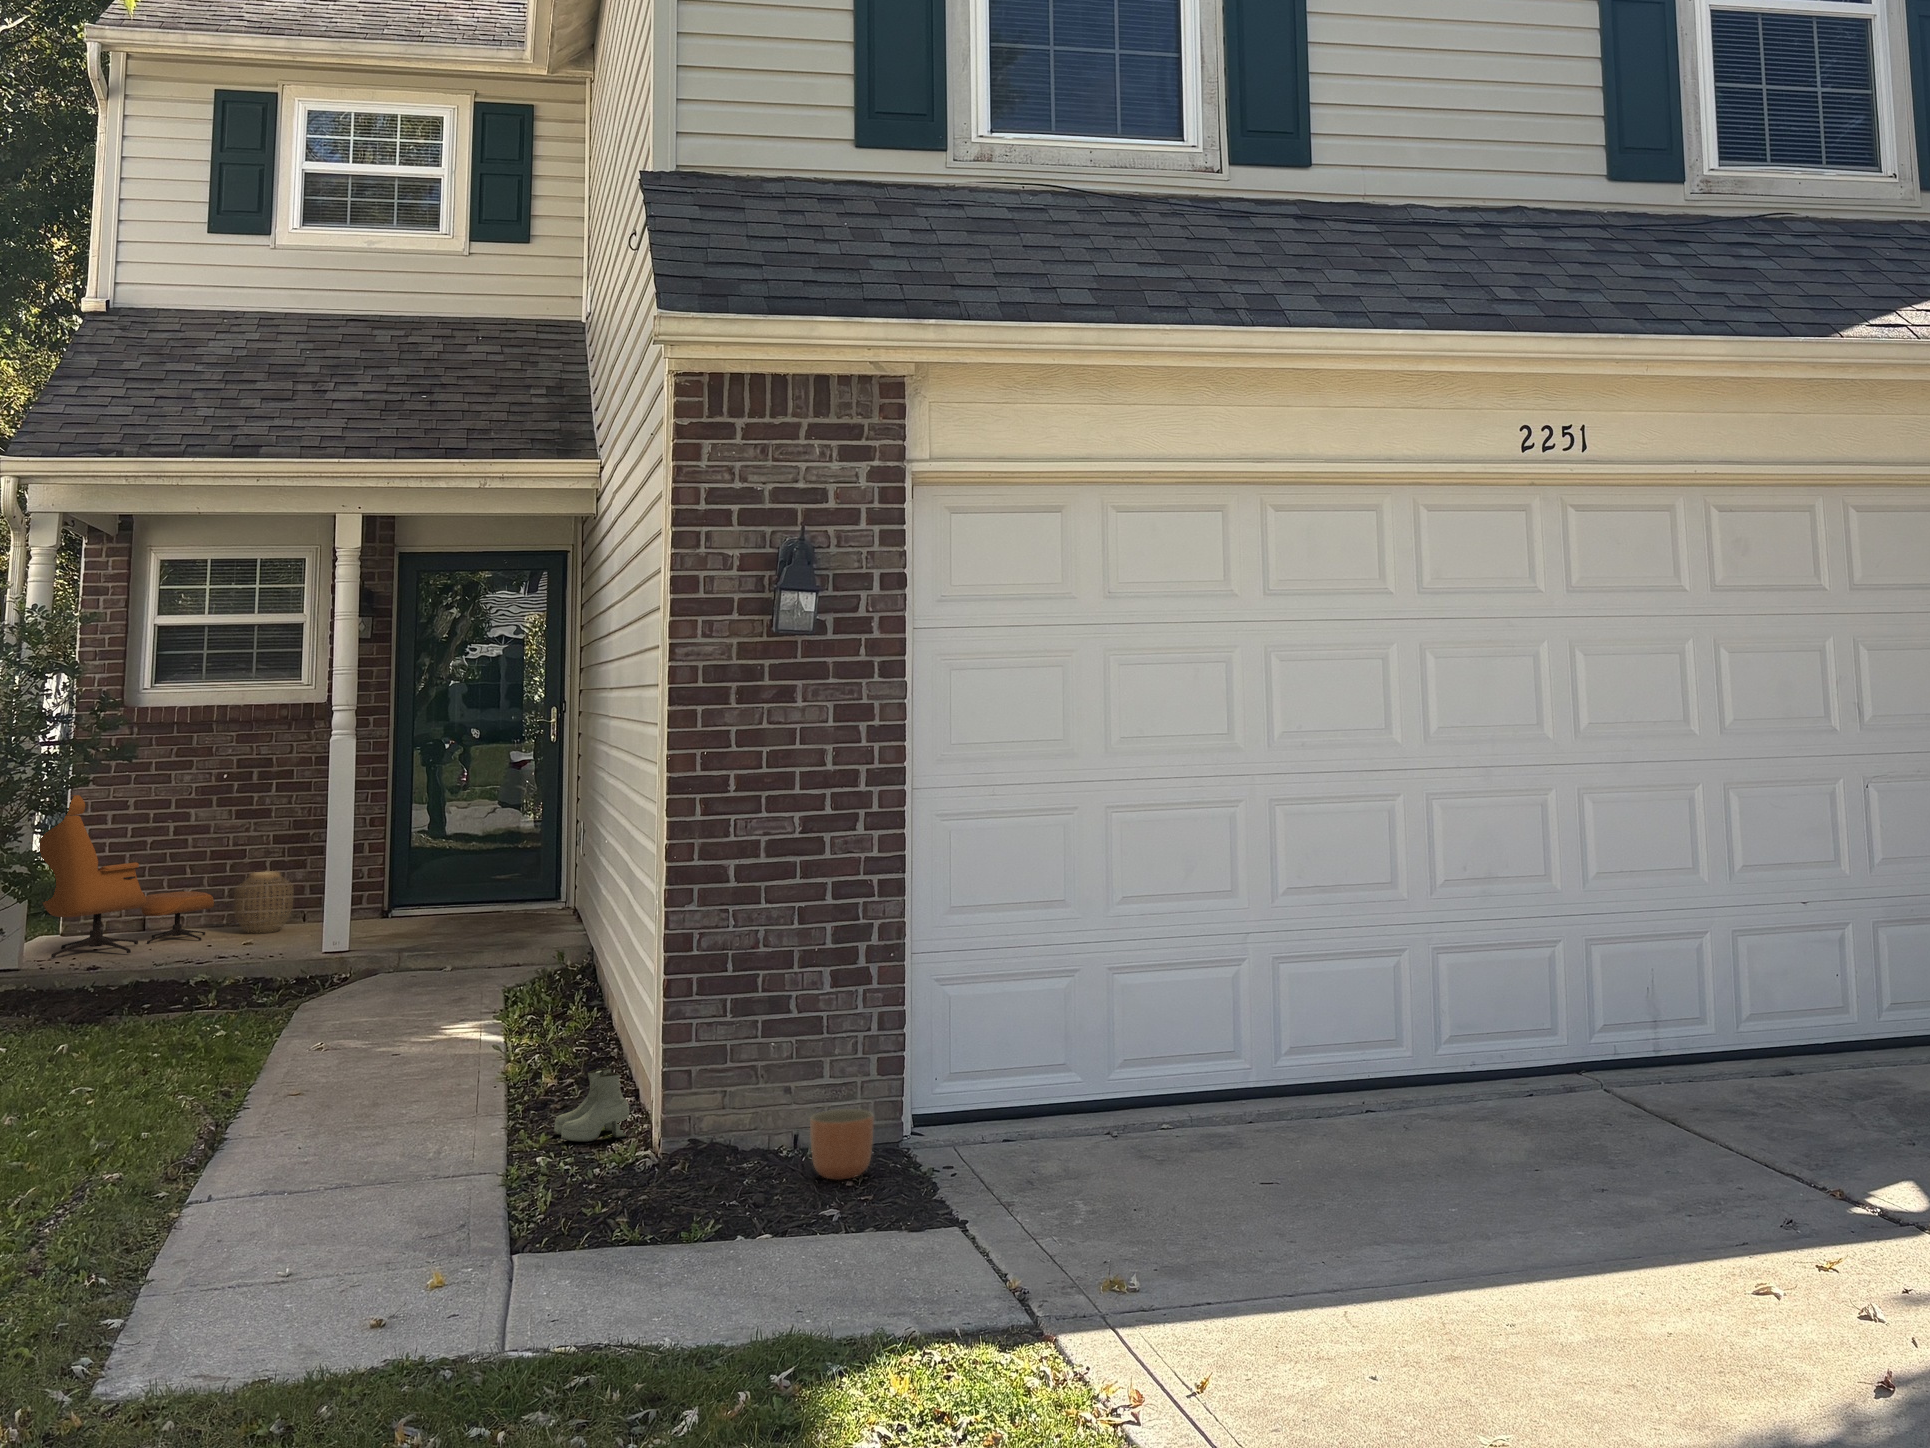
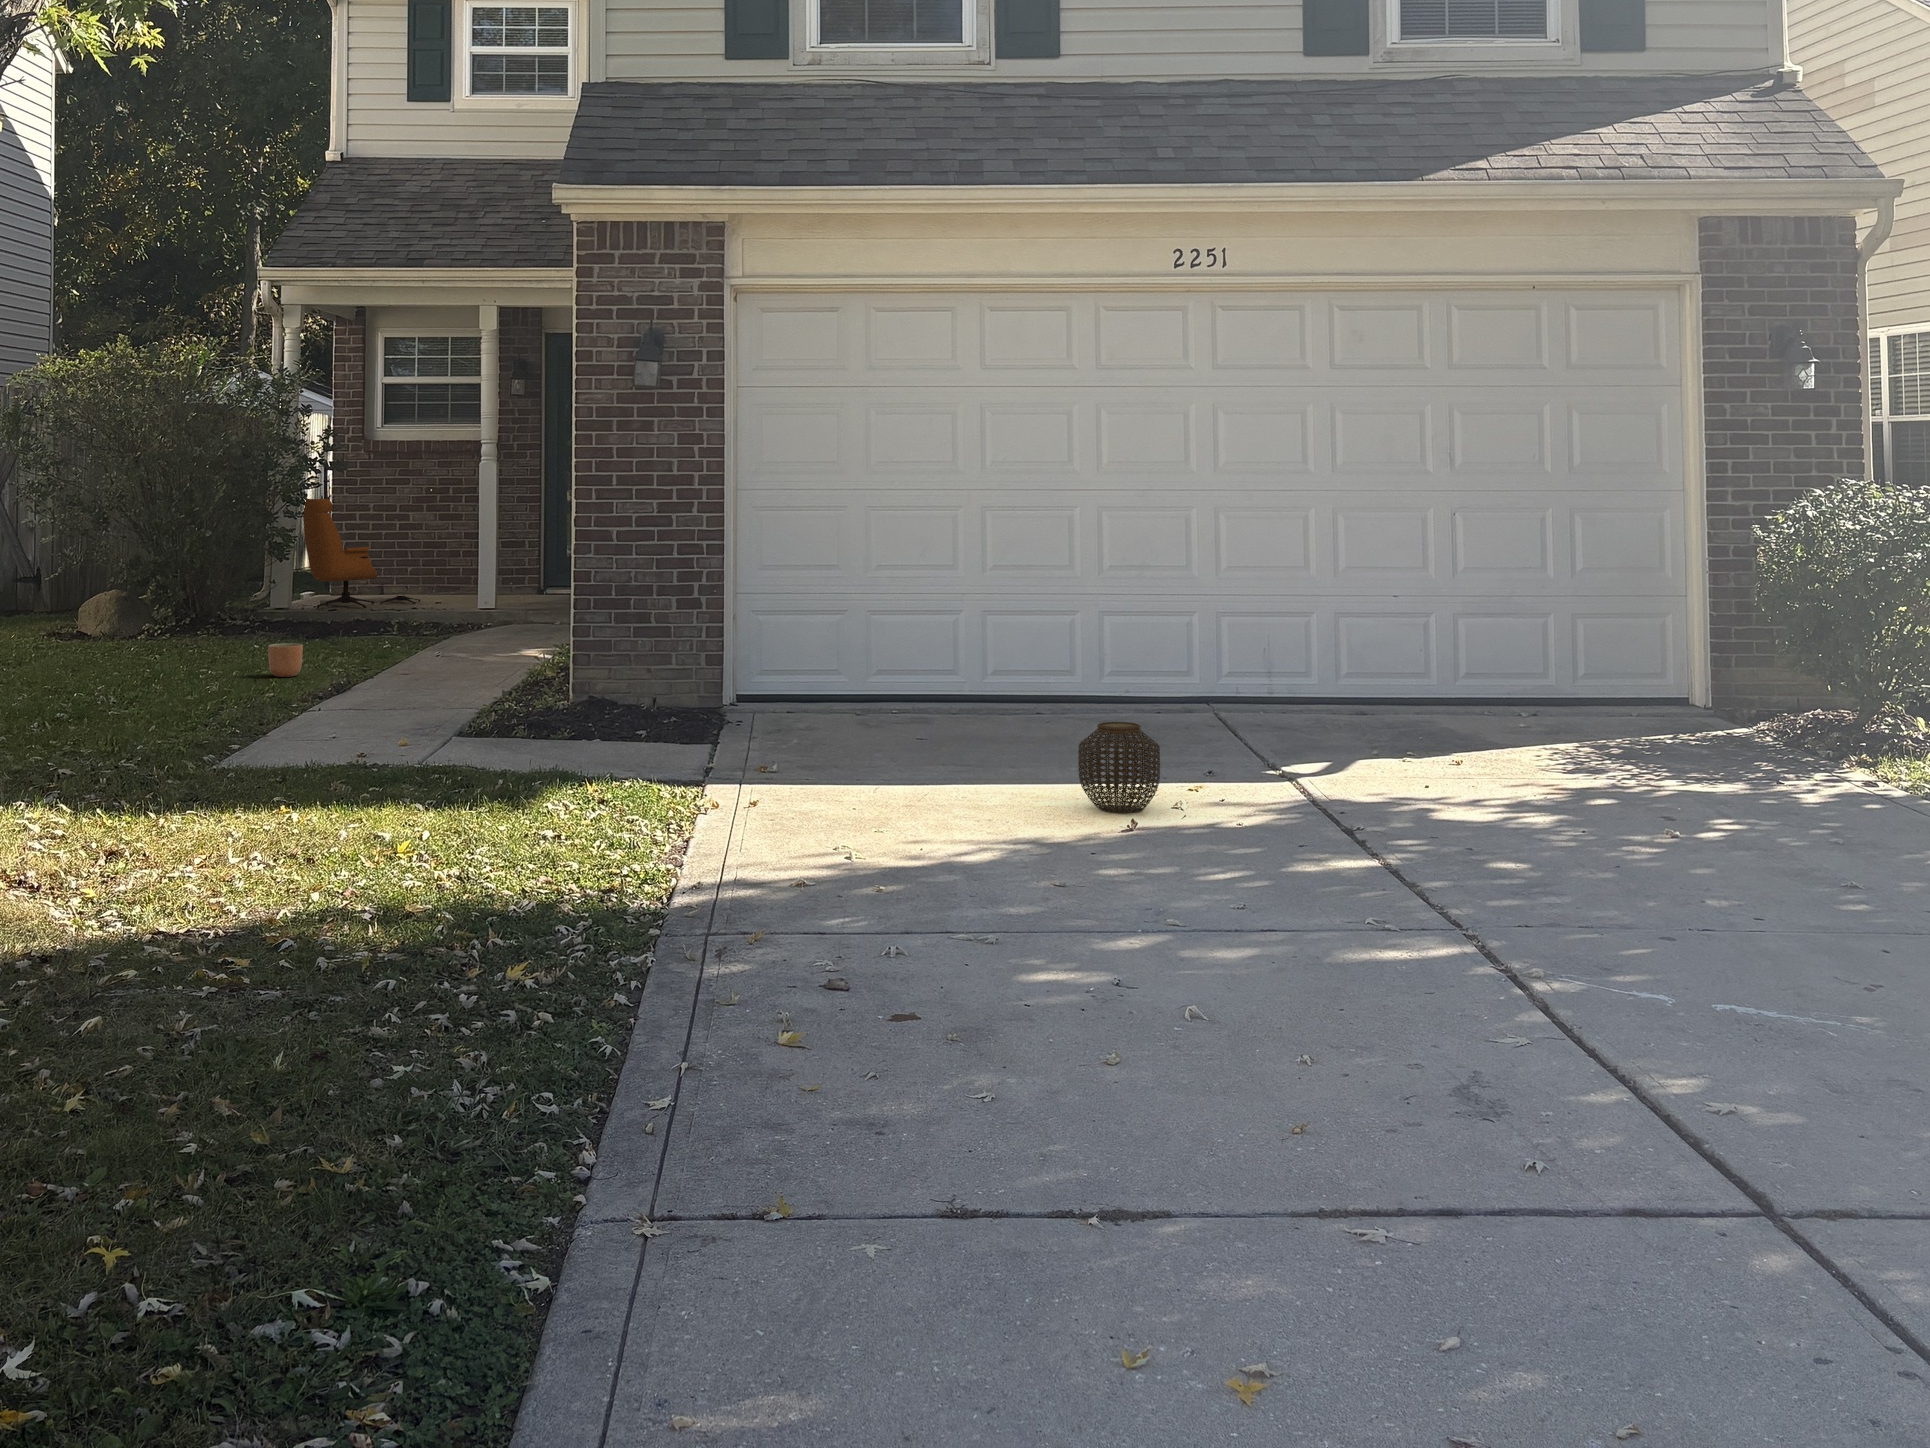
woven basket: present [234,871,294,933] -> present [1078,722,1160,813]
boots: present [554,1068,629,1142] -> none [536,664,579,706]
planter: present [810,1109,874,1179] -> present [268,643,303,677]

